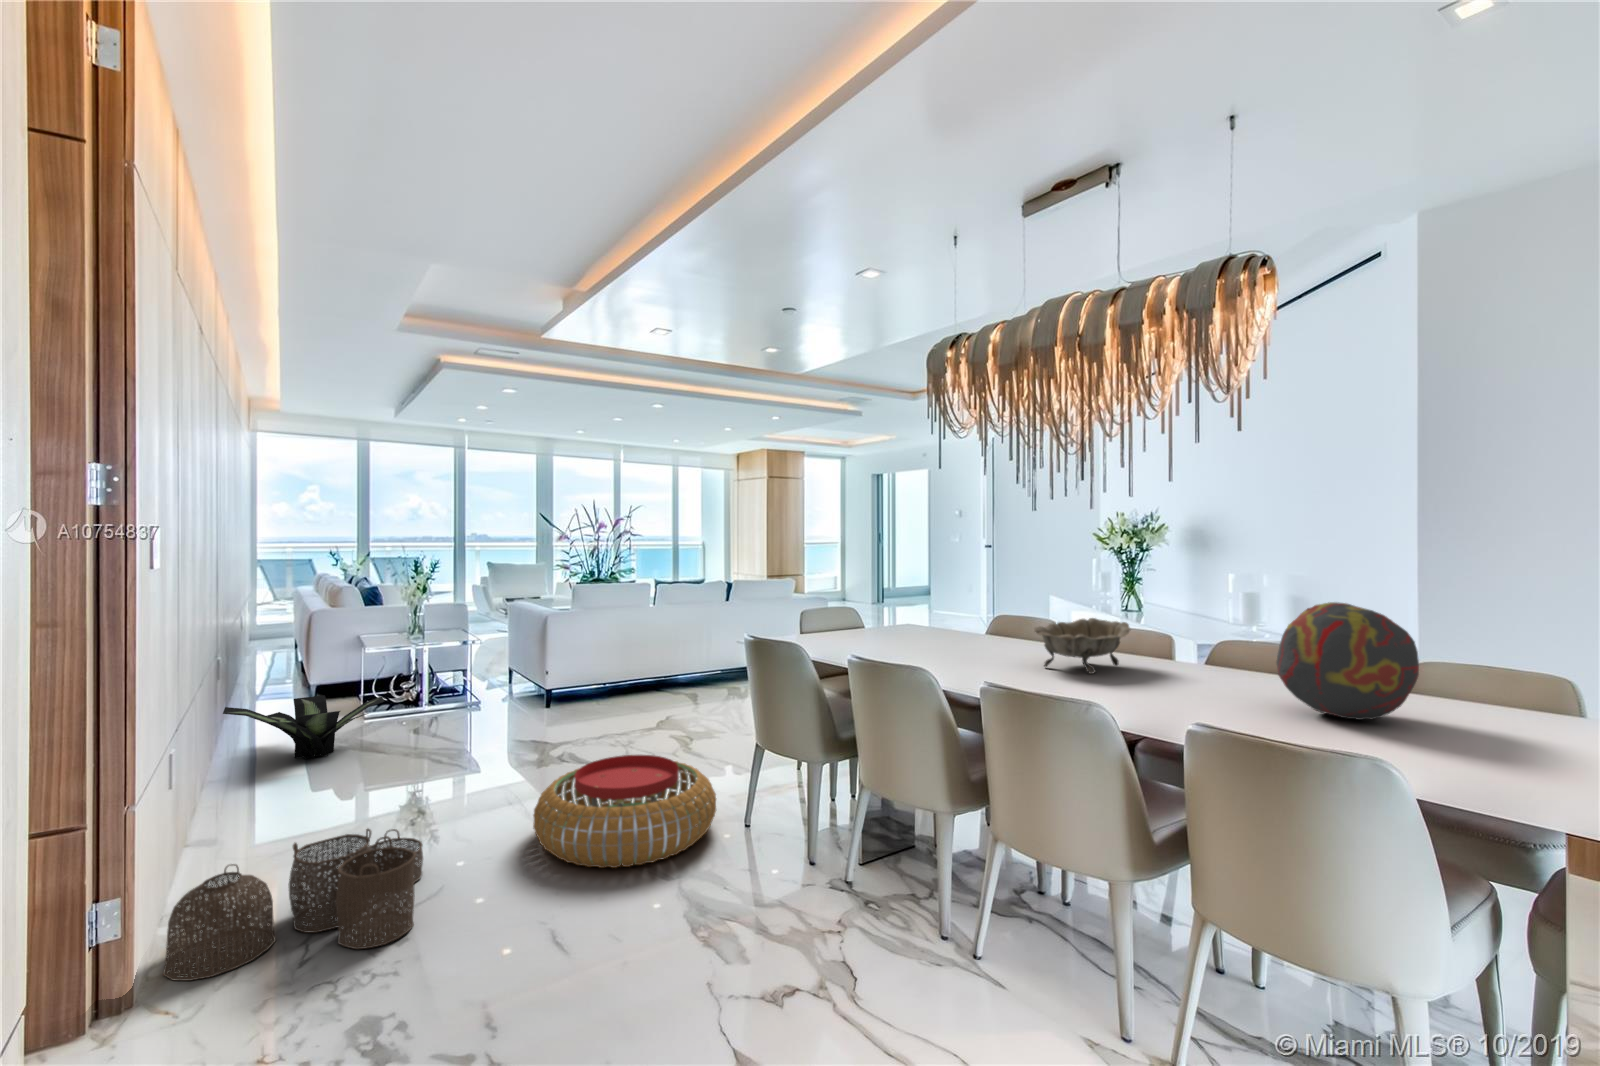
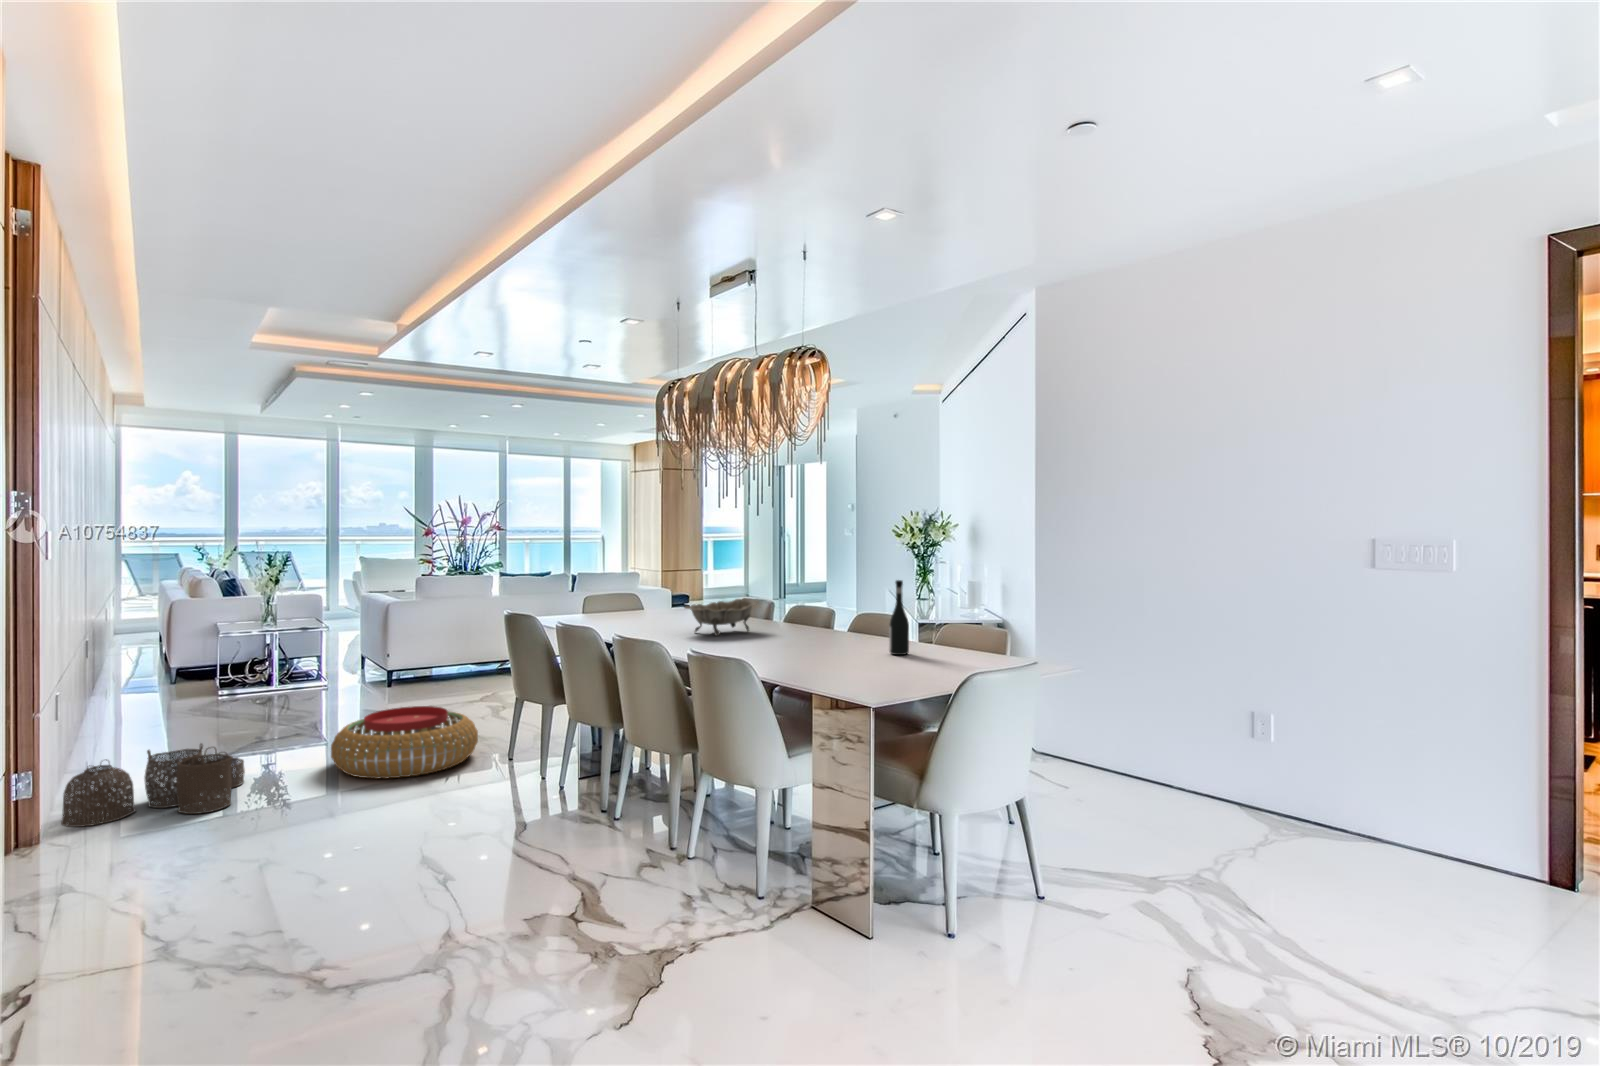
wine bottle: none [1486,599,1531,723] -> present [889,580,909,655]
decorative orb: present [1276,602,1419,720] -> none [772,583,841,654]
potted plant: present [223,695,384,759] -> none [93,672,232,722]

